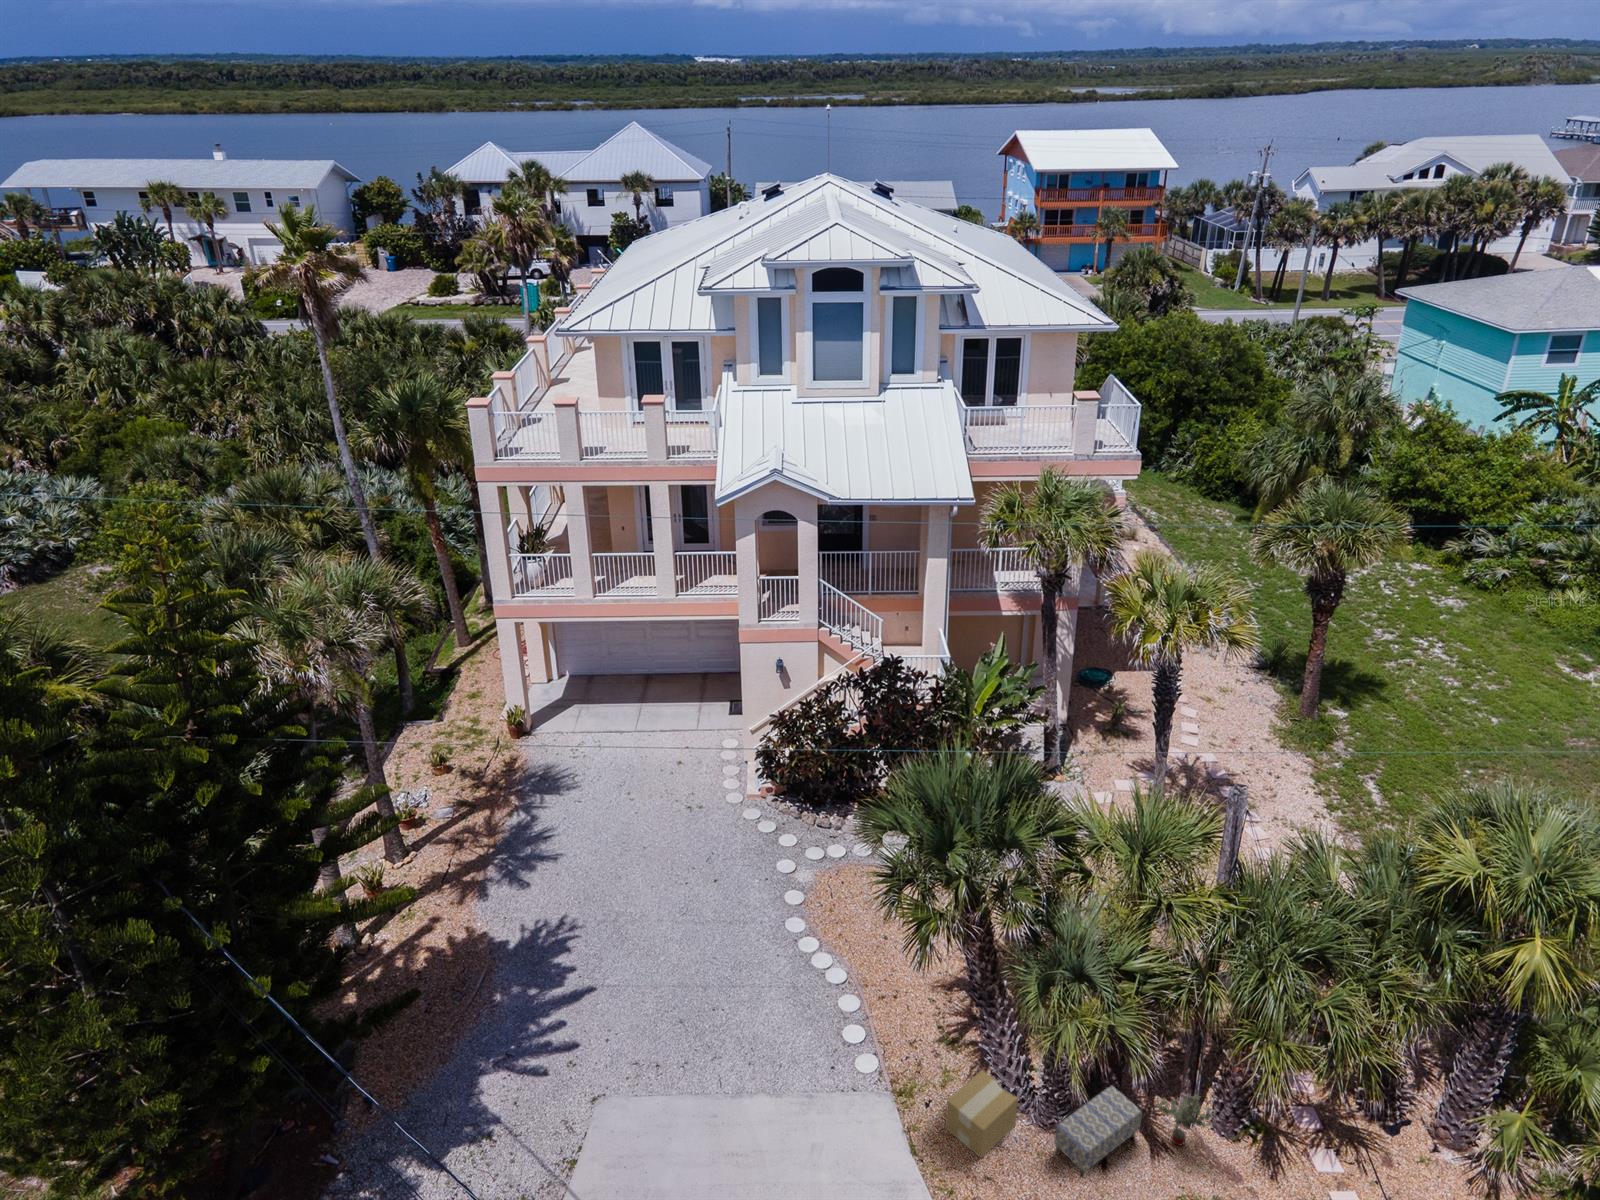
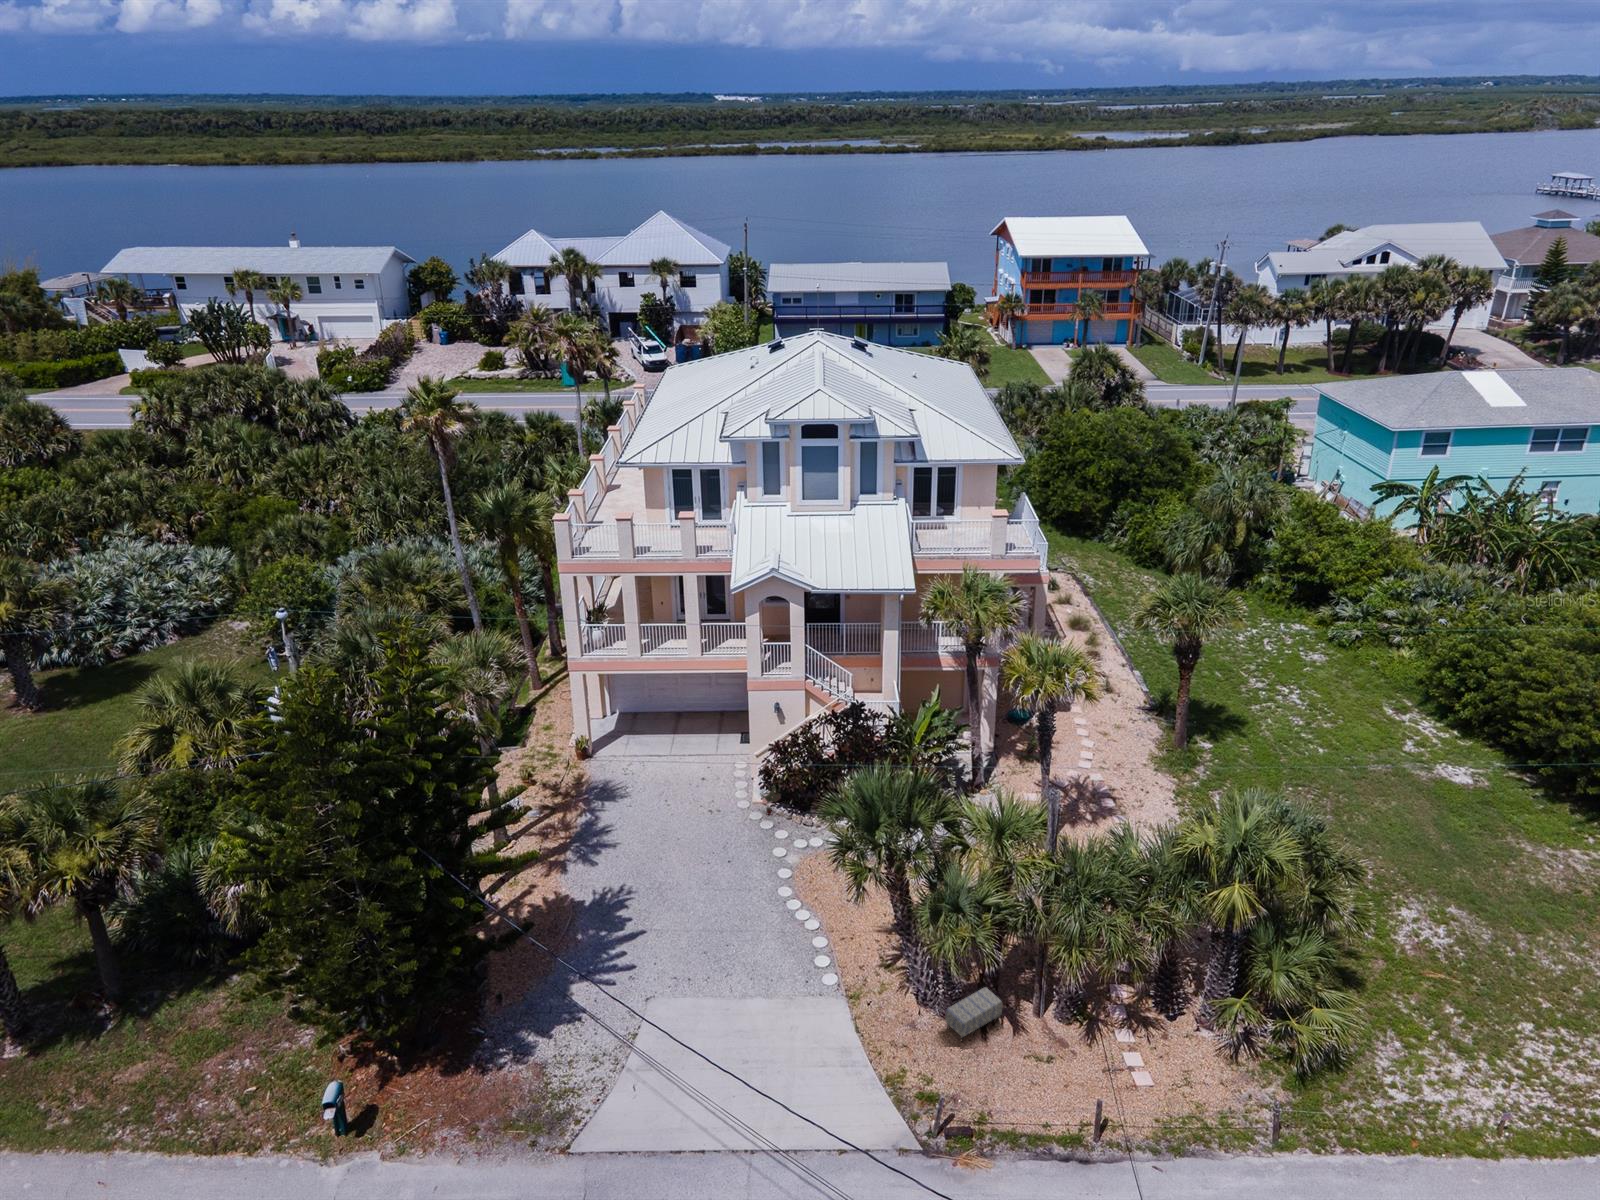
cardboard box: present [946,1070,1018,1158] -> none [877,977,924,1031]
potted tree: present [1156,1094,1212,1146] -> present [760,787,777,815]

